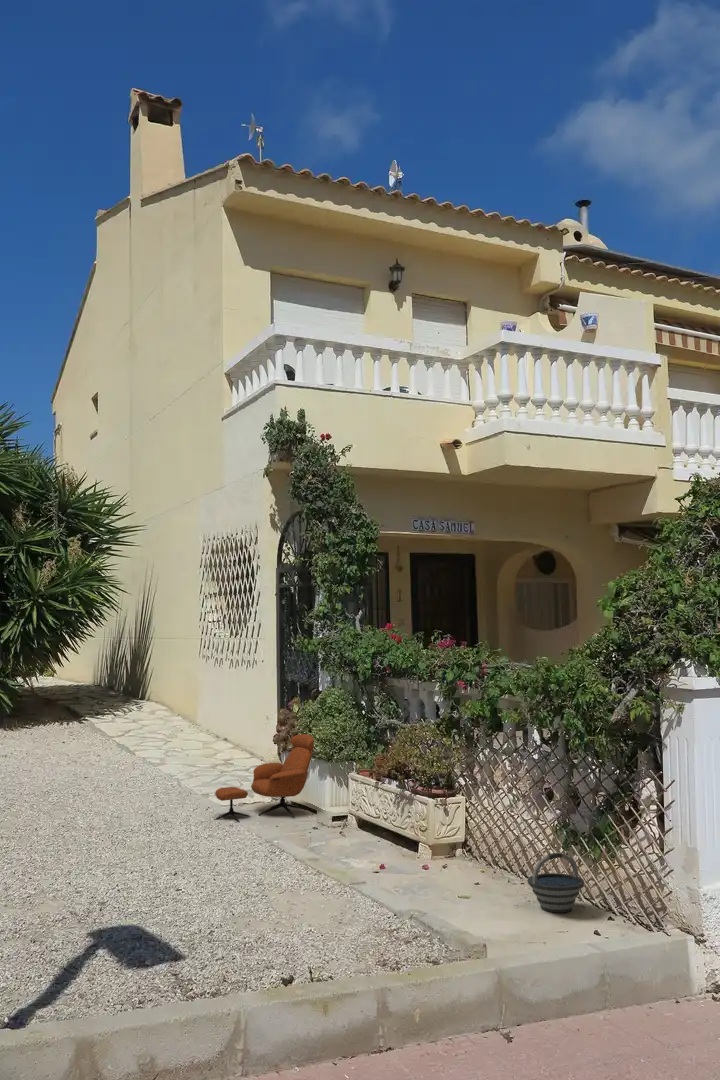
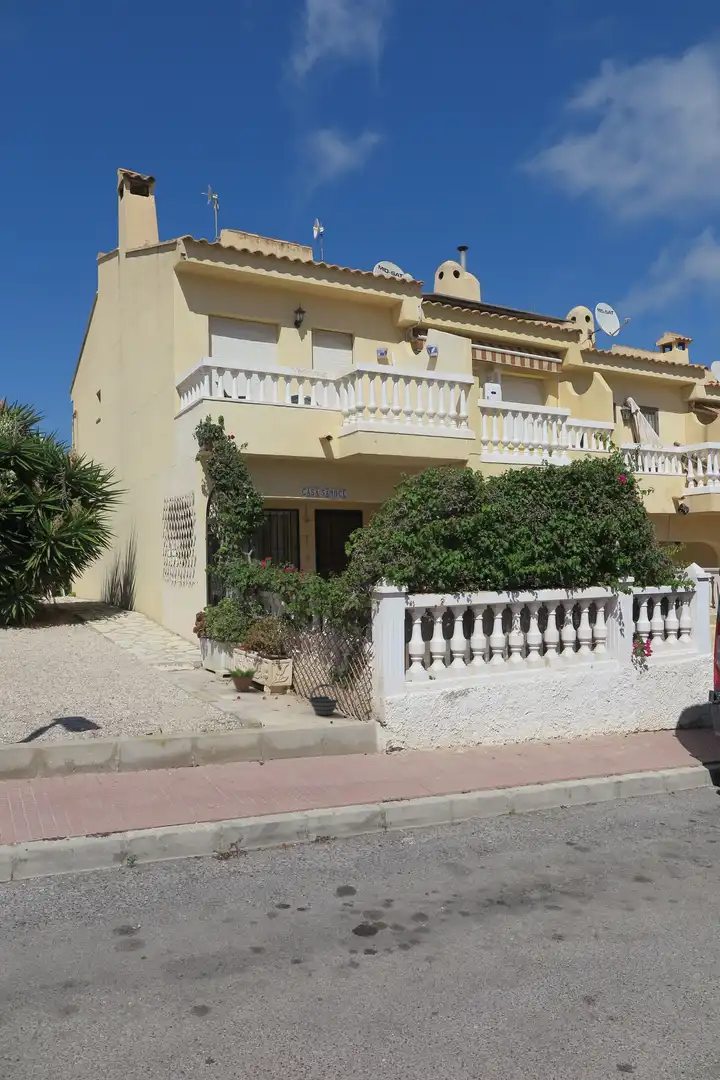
lounge chair: present [214,734,314,822] -> none [151,626,217,678]
decorative plant: none [342,810,409,852] -> present [225,668,256,691]

